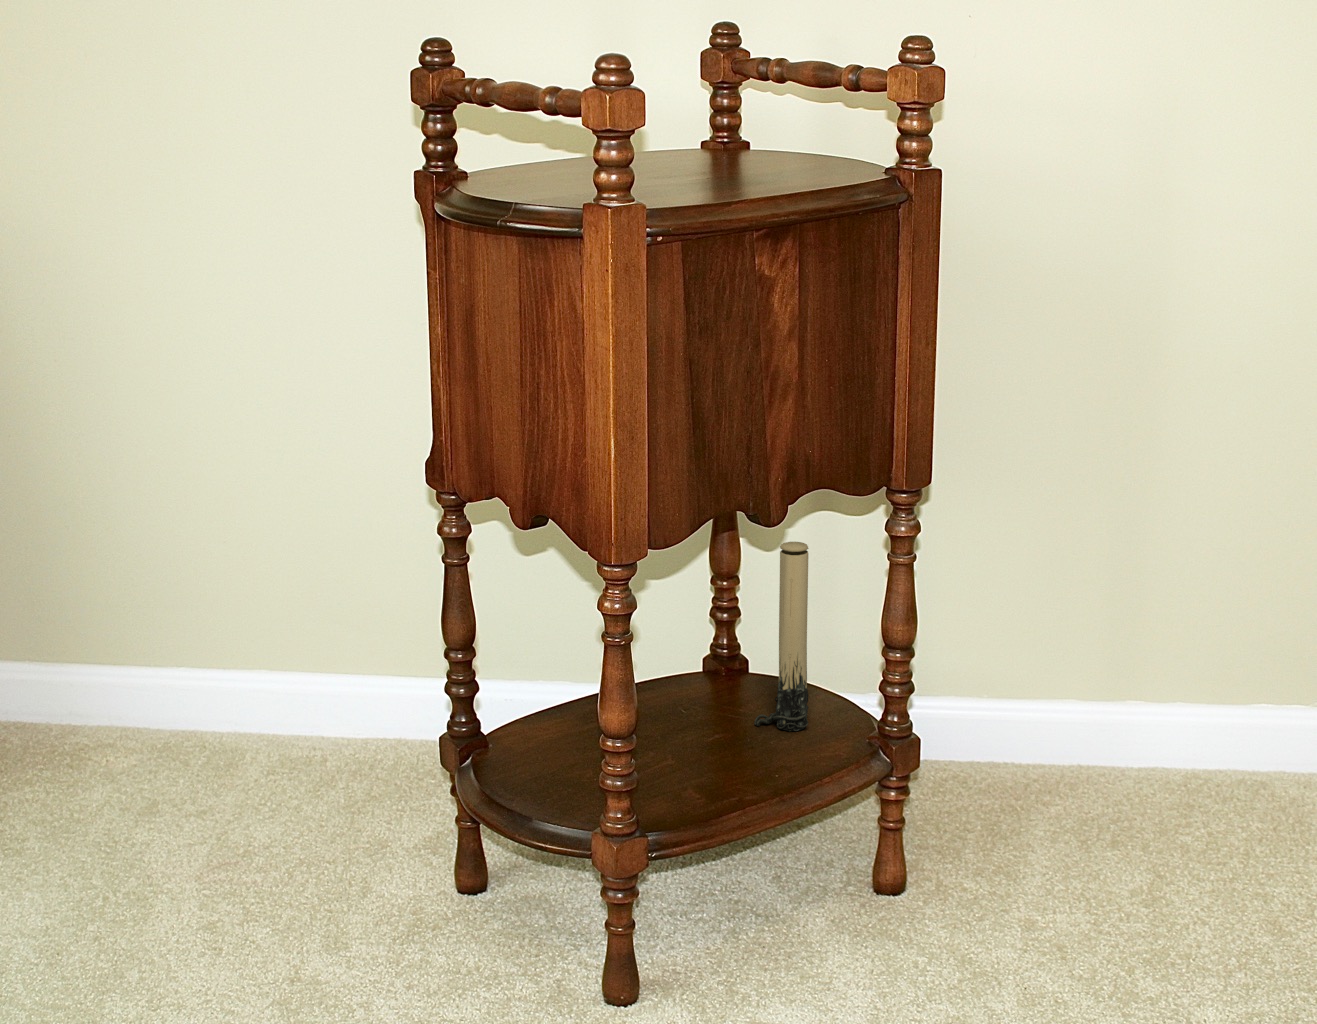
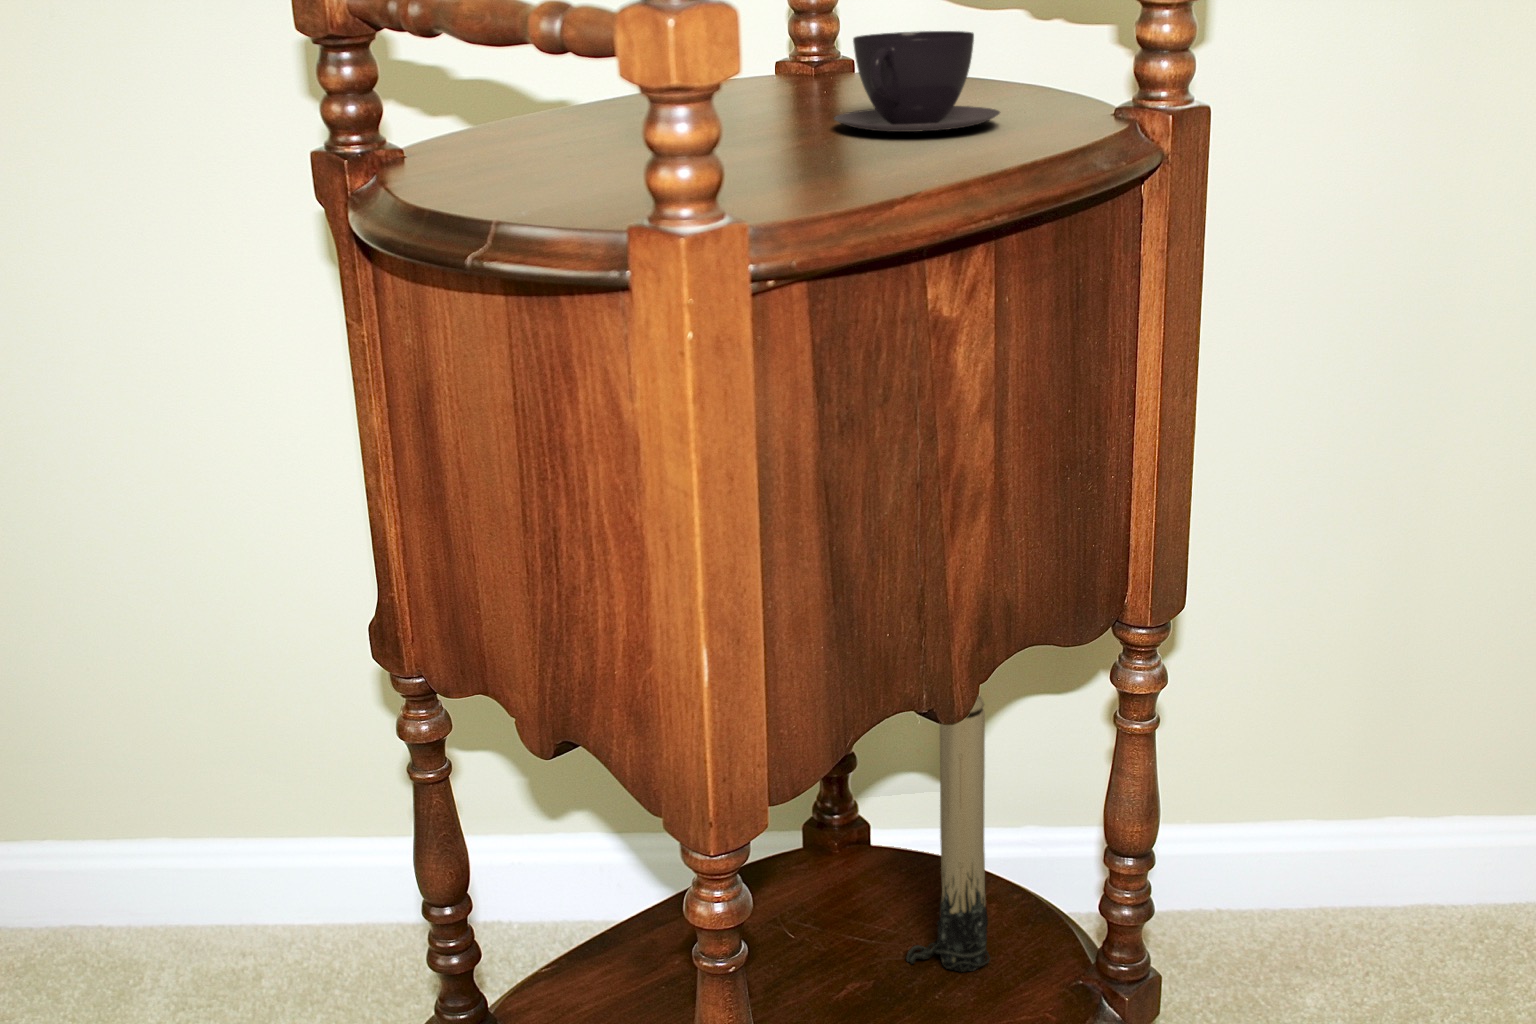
teacup: none [720,119,819,175] -> present [834,31,1000,132]

